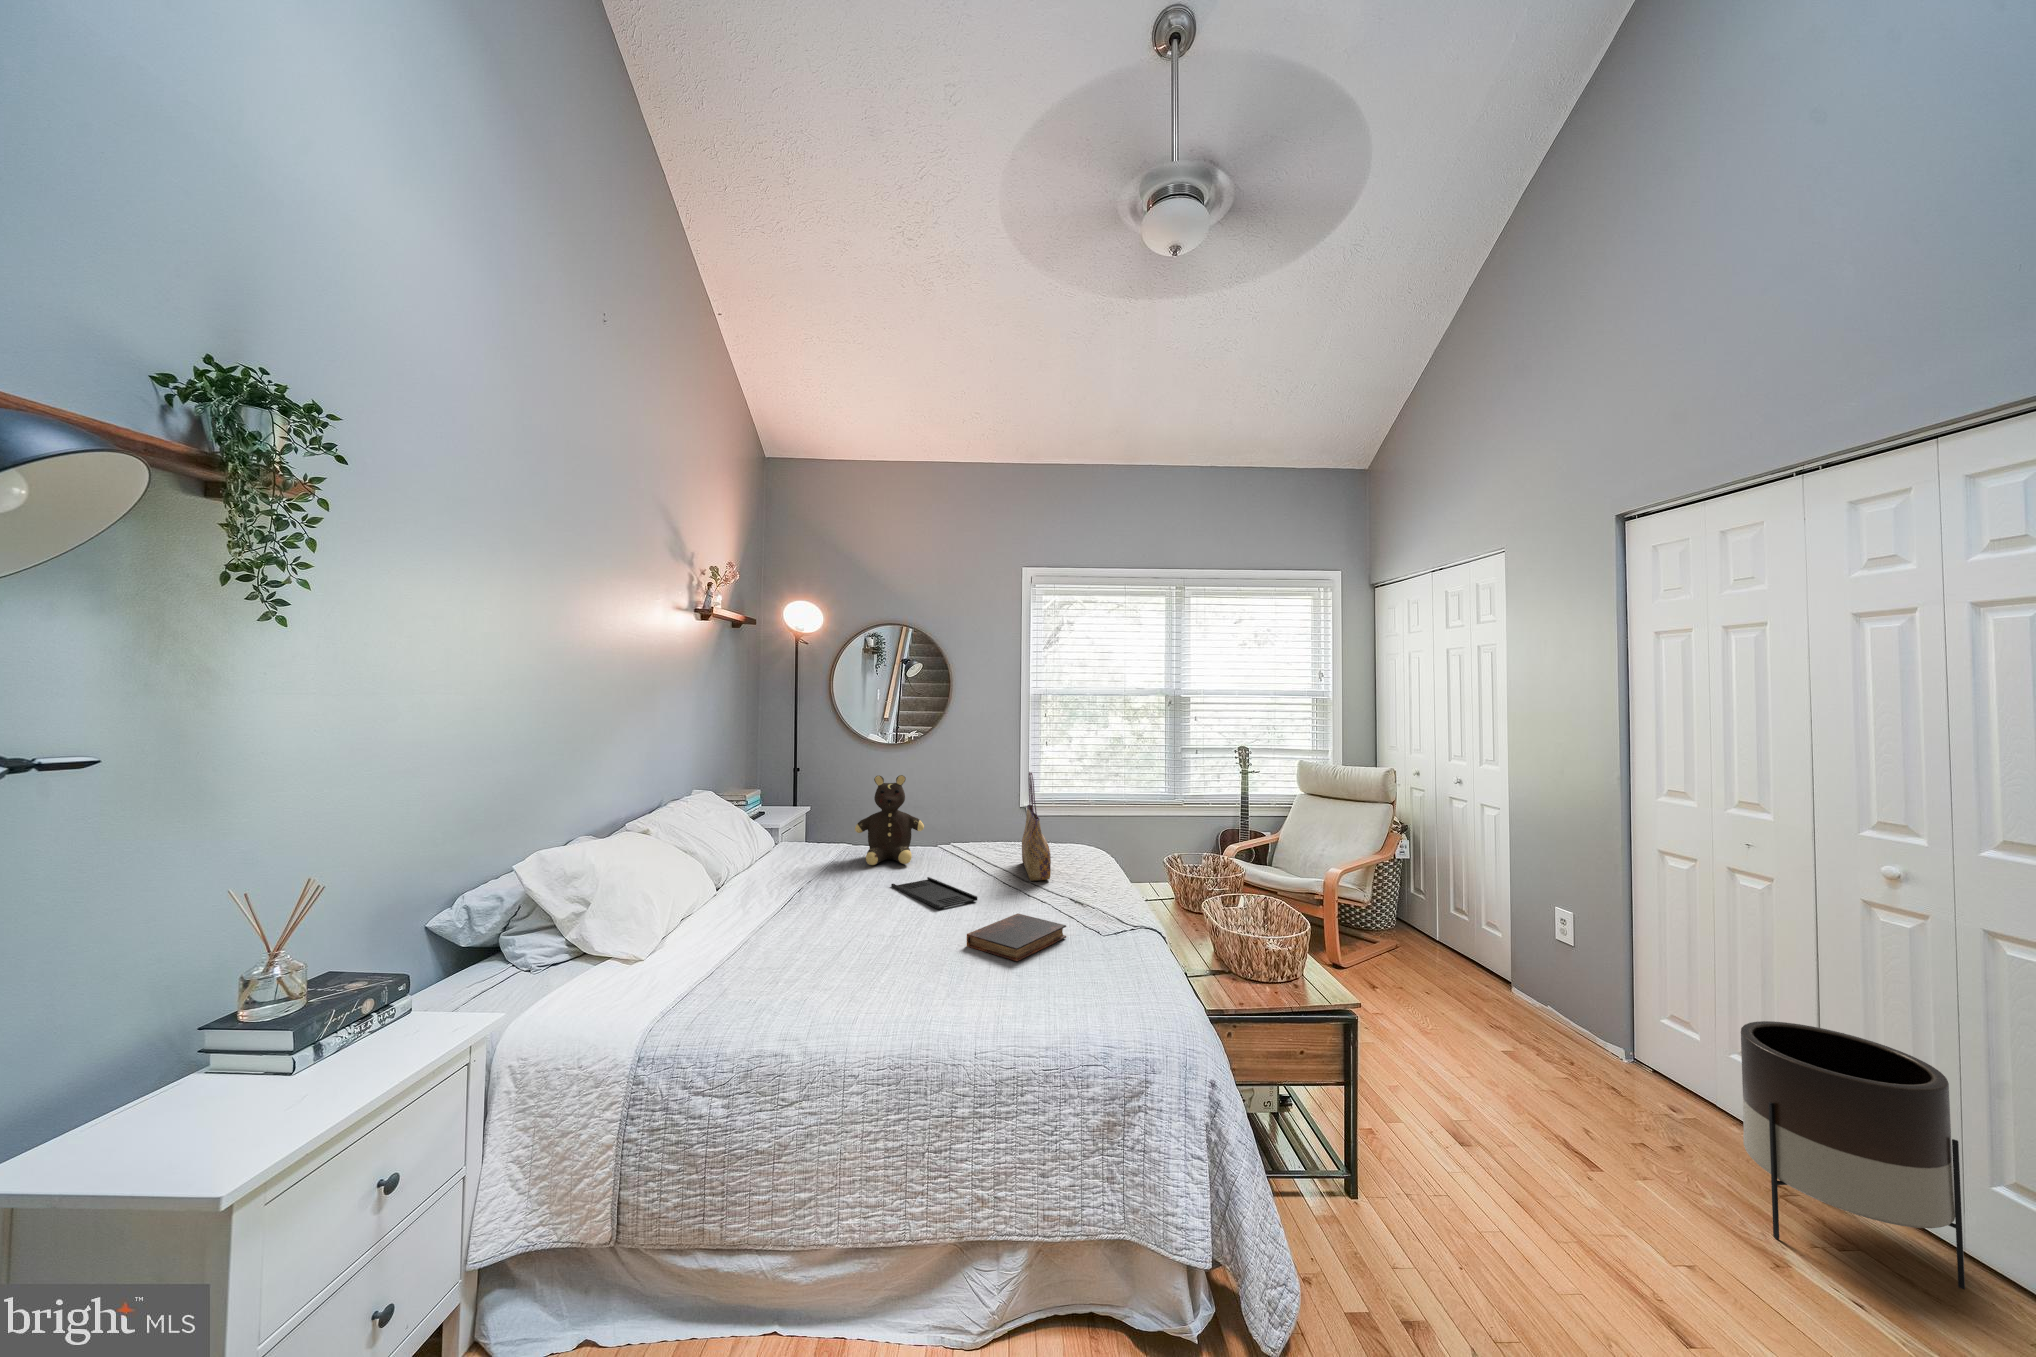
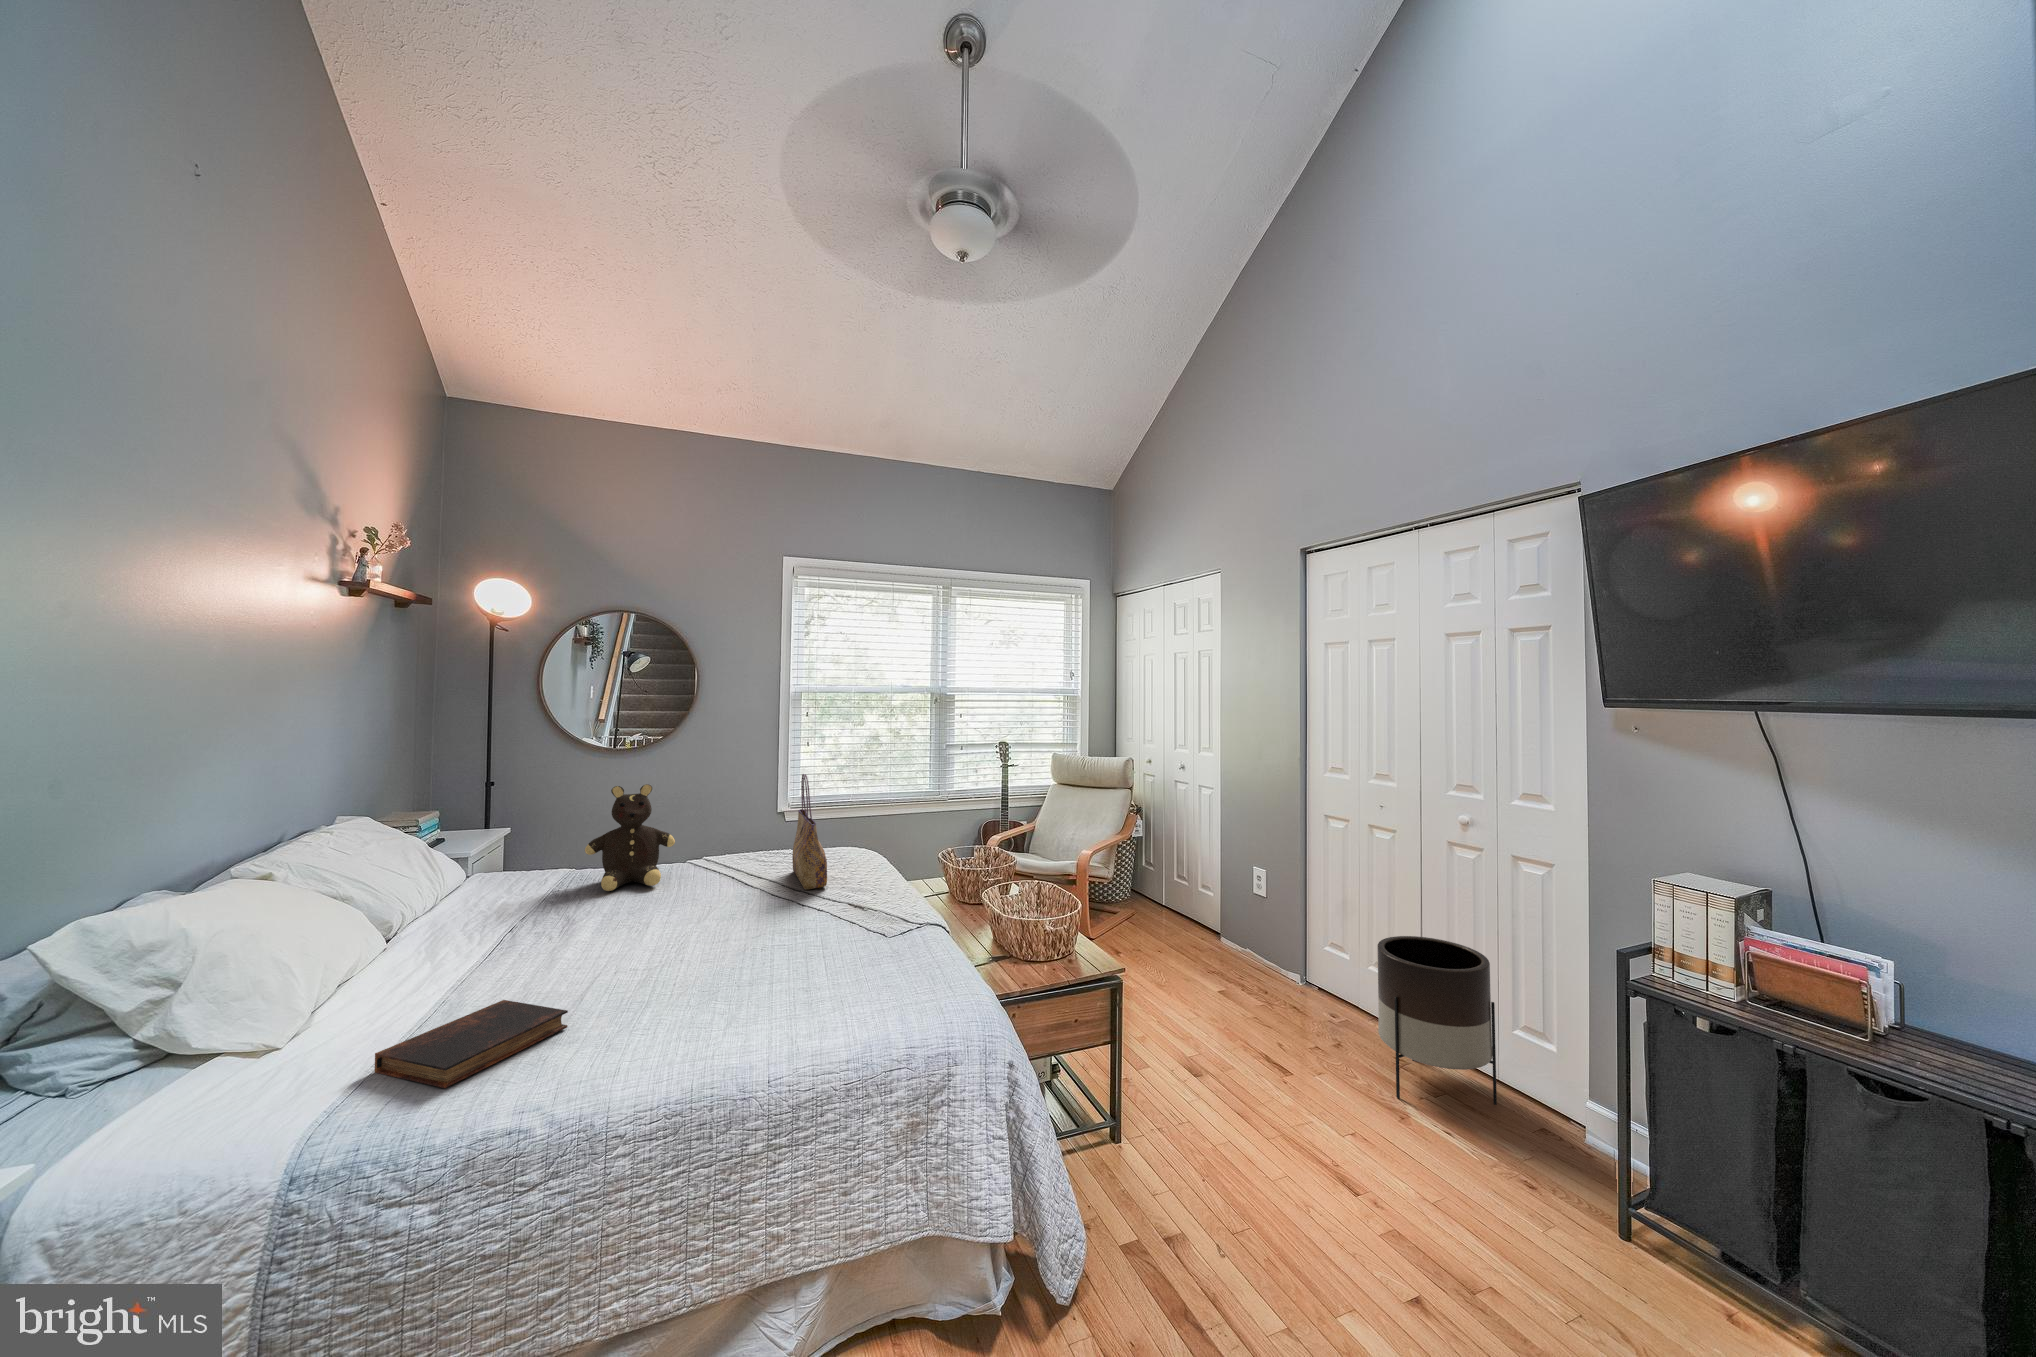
tray: present [891,877,977,909] -> none [639,897,748,931]
book: present [967,914,1066,961] -> present [375,1000,568,1088]

